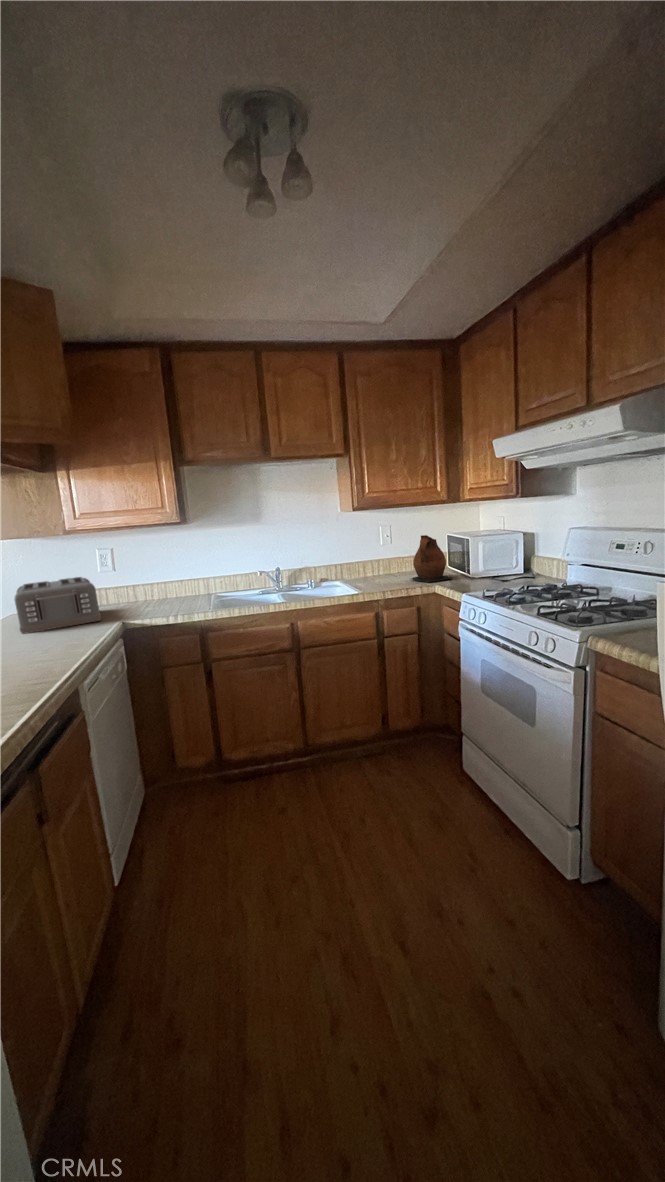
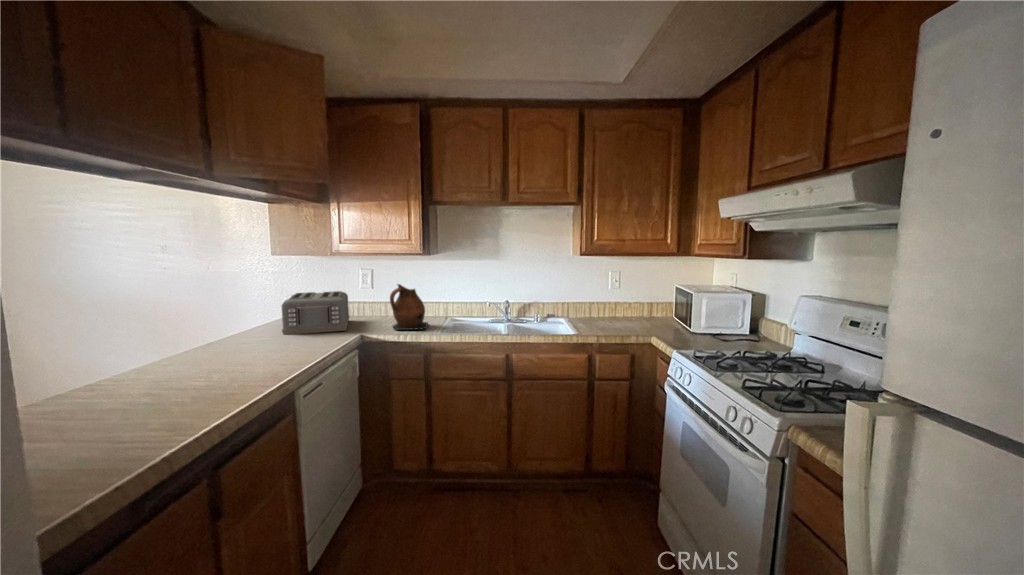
ceramic pitcher: present [412,535,453,582] -> present [390,284,428,330]

